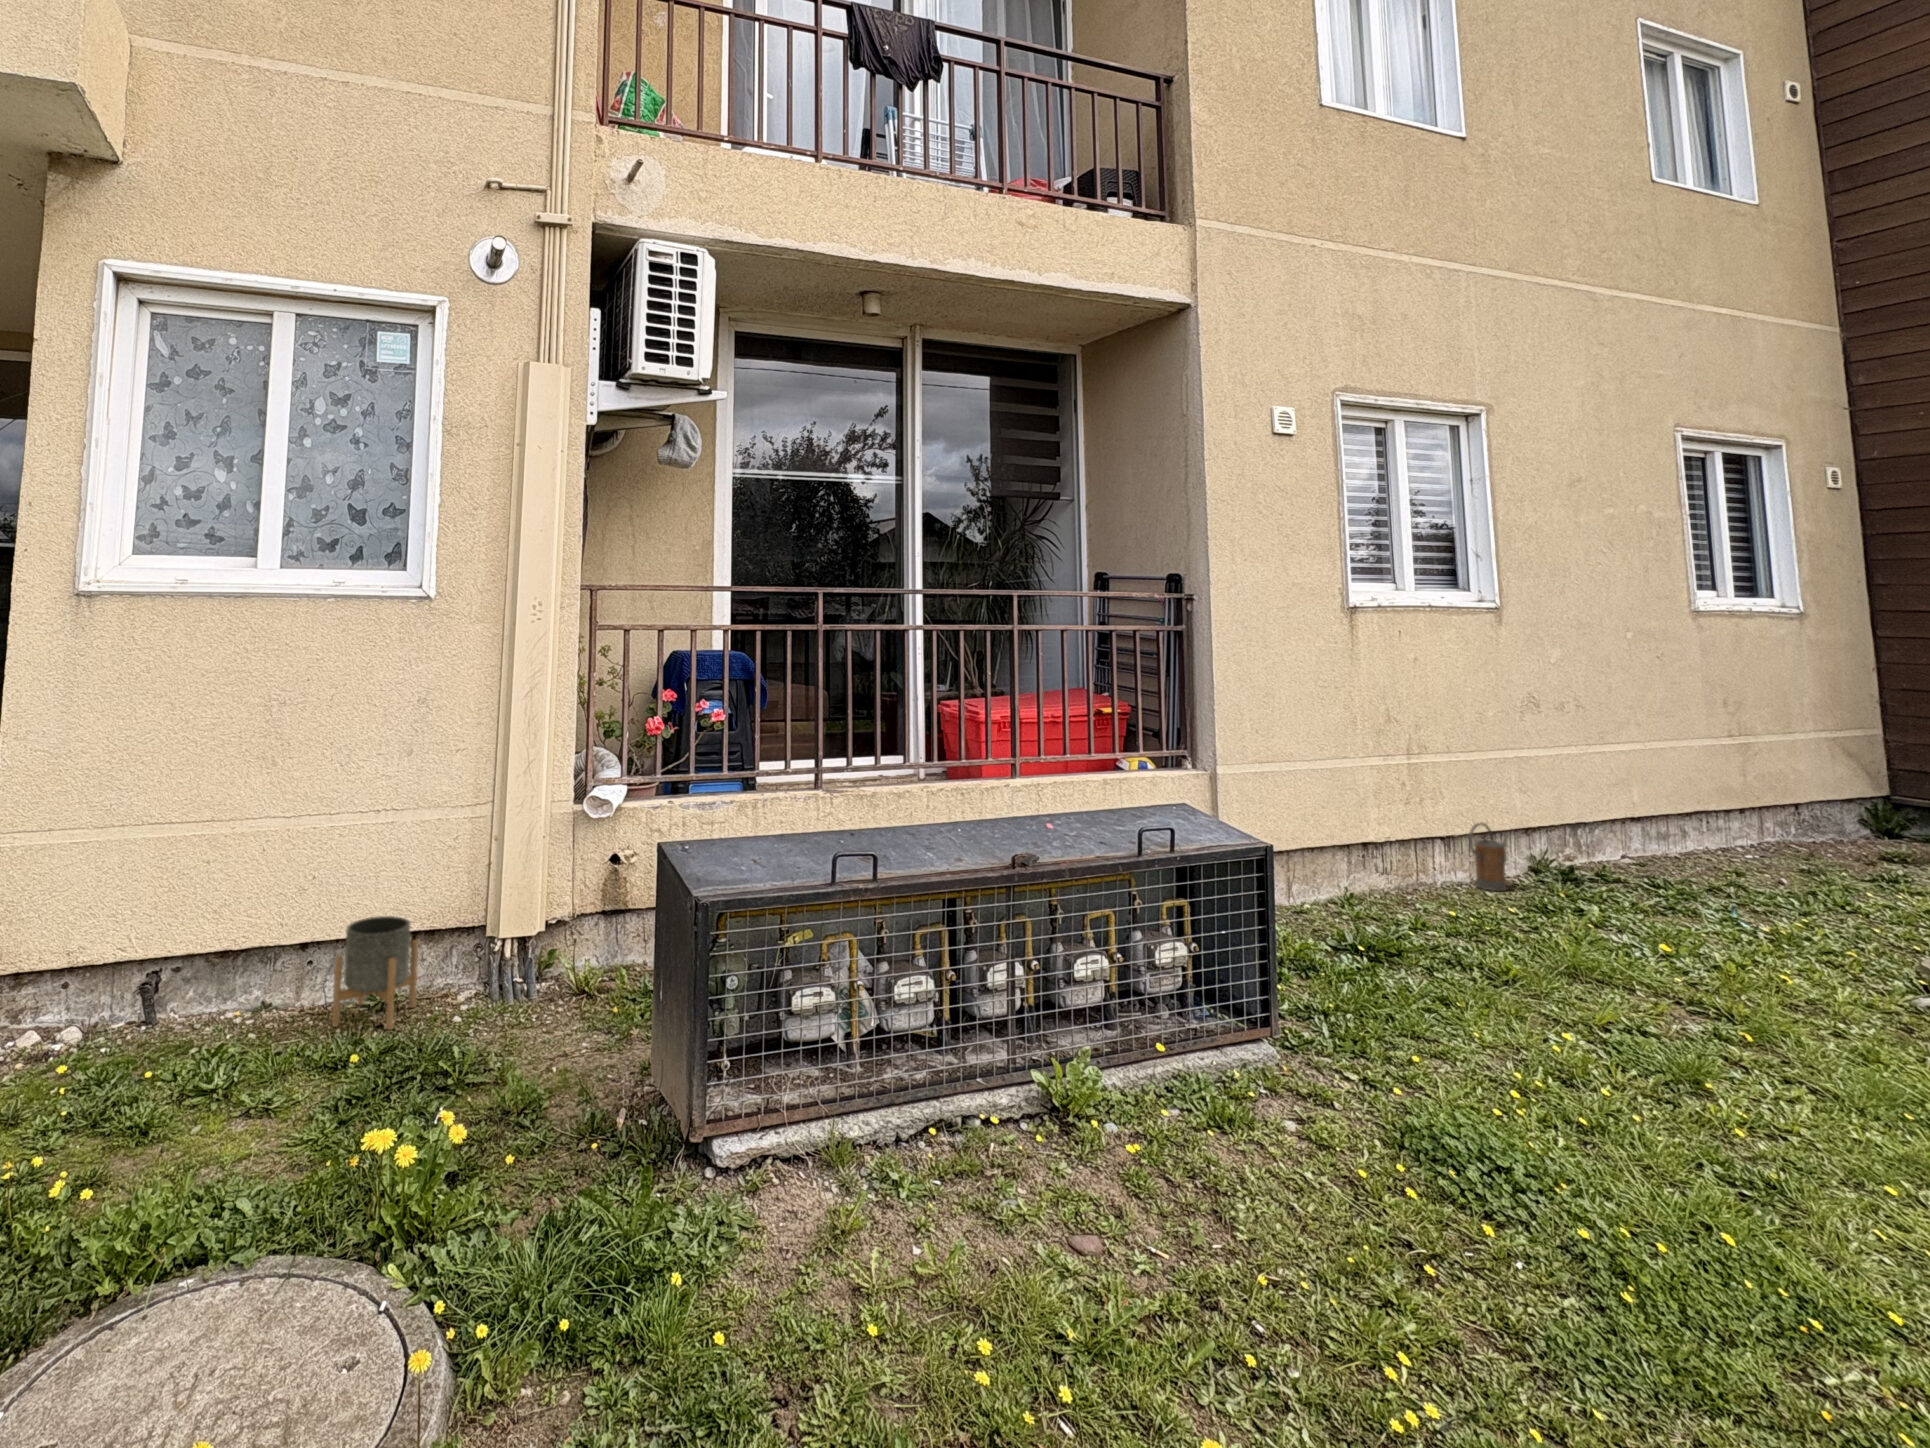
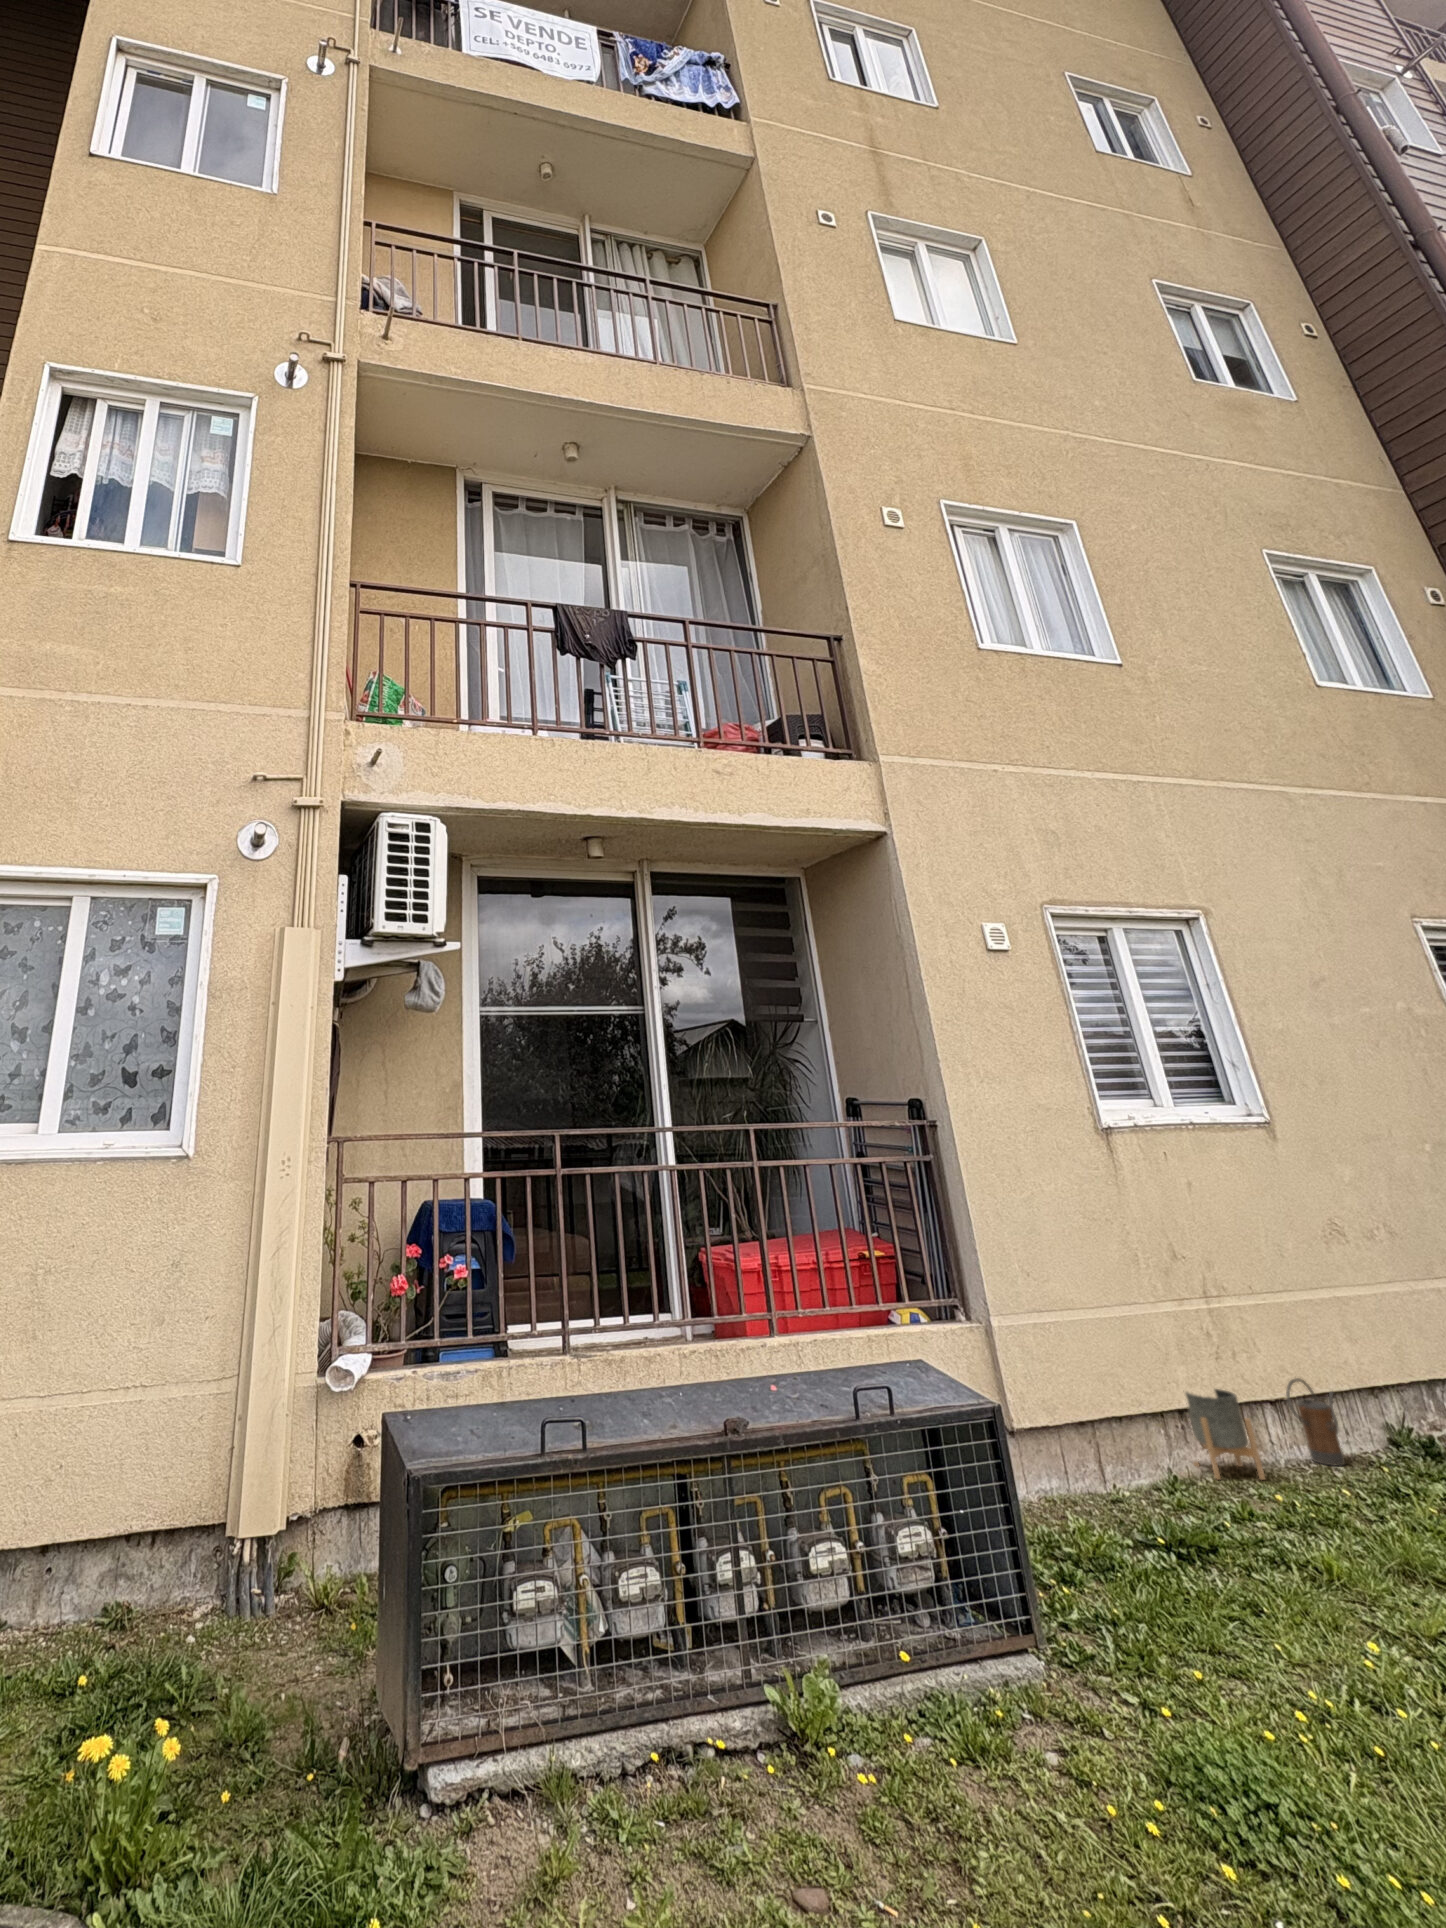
planter: present [332,916,418,1029] -> present [1186,1389,1265,1480]

